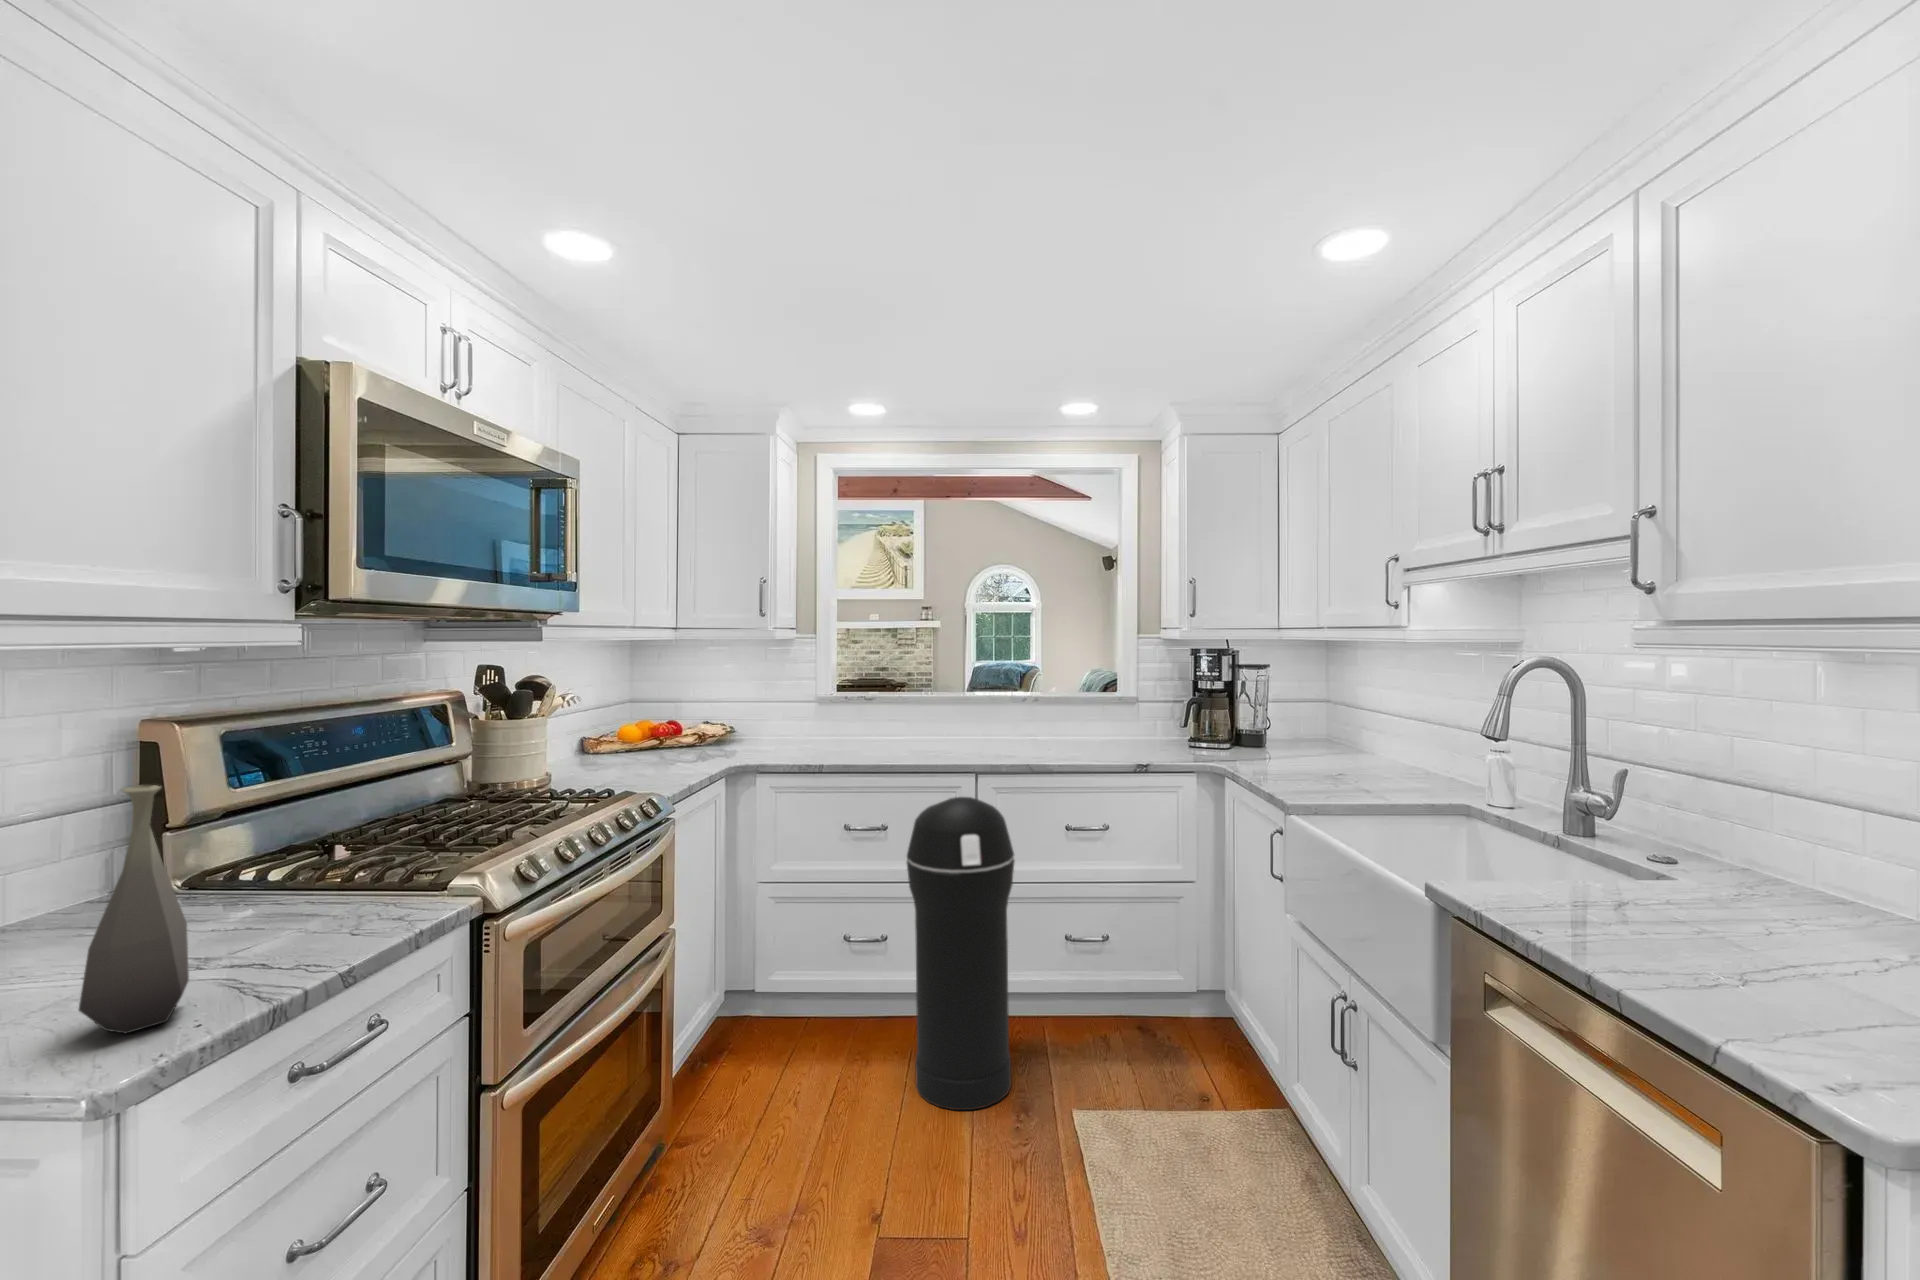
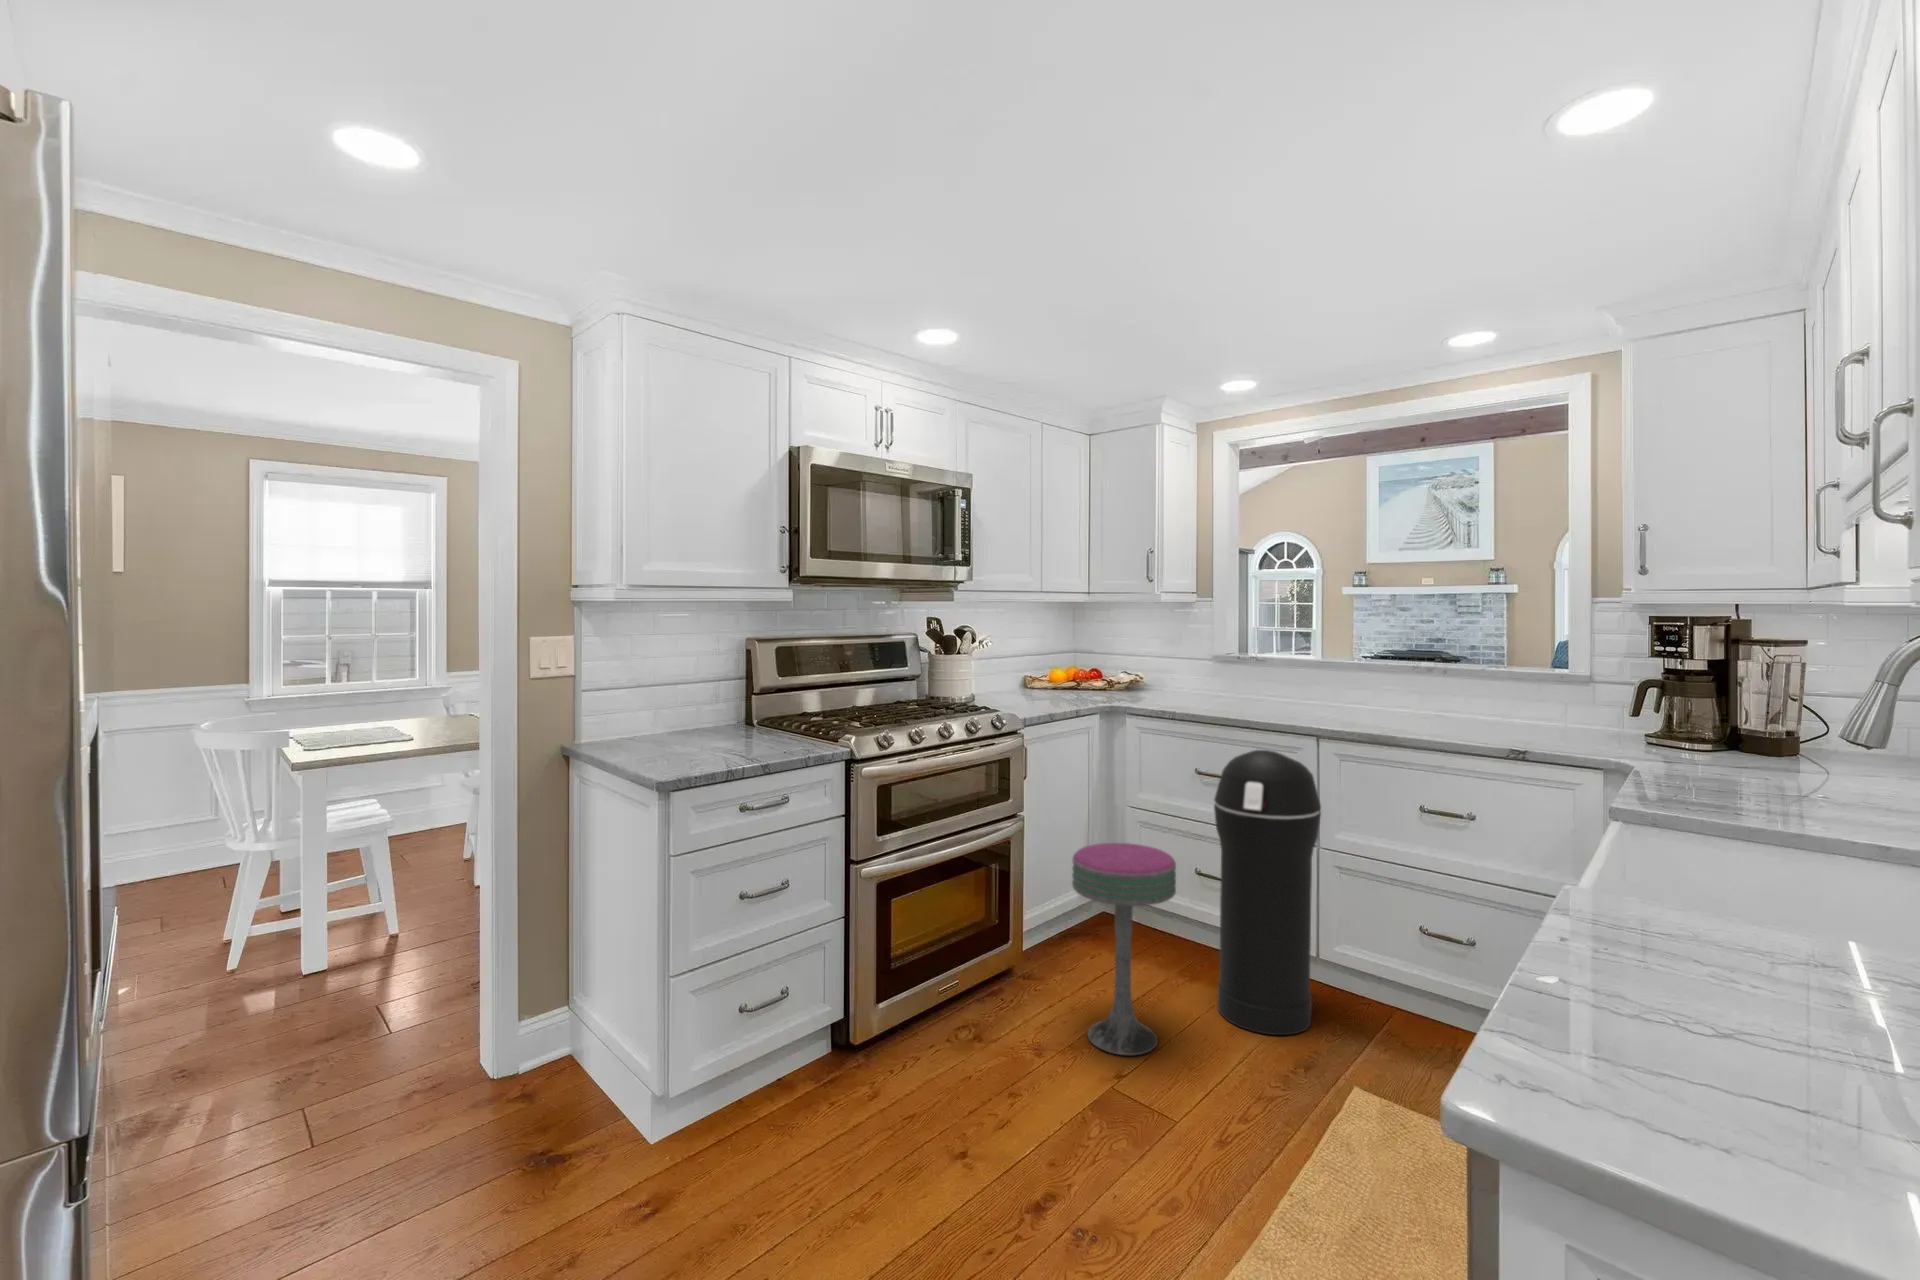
bottle: present [79,785,189,1034] -> none [676,660,711,763]
bar stool: none [794,934,921,1216] -> present [1072,843,1176,1055]

